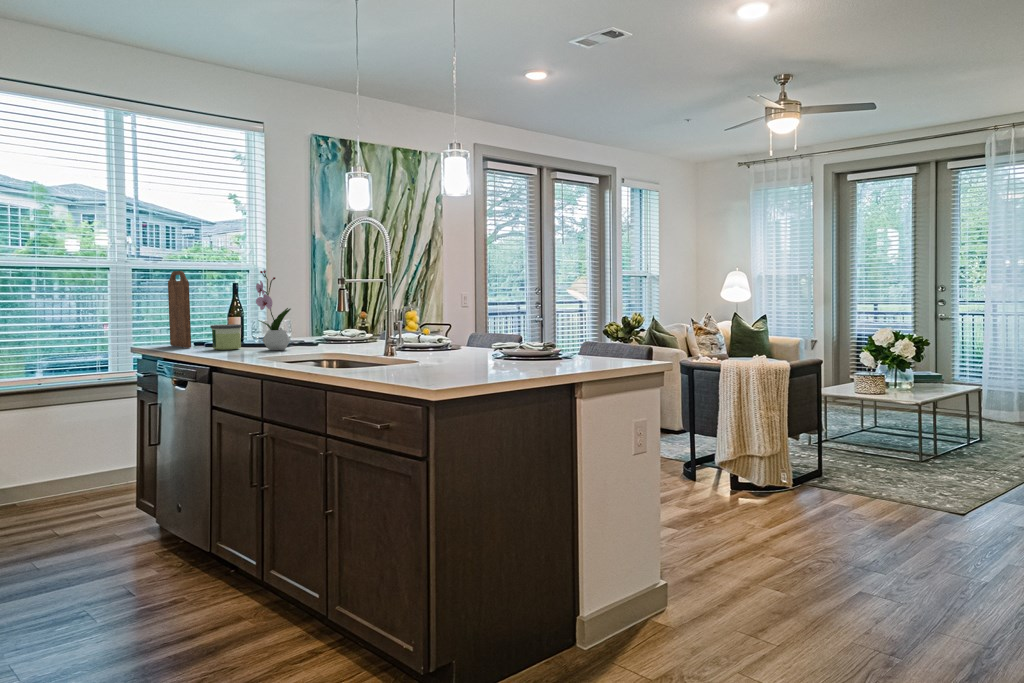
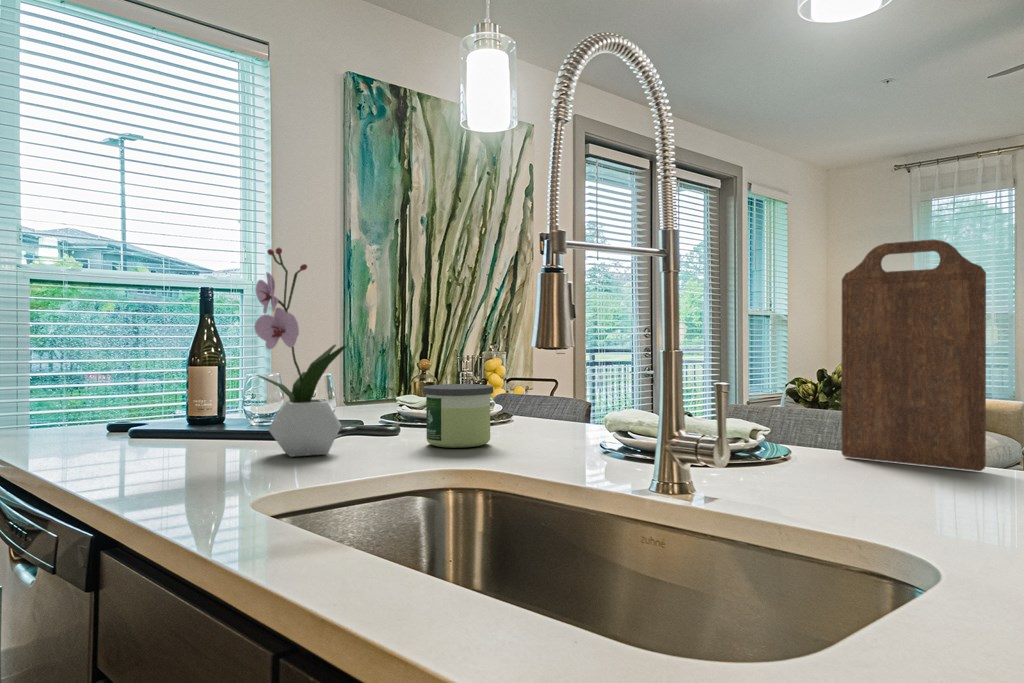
cutting board: present [168,271,191,348] -> present [841,239,986,471]
candle: present [210,324,242,350] -> present [423,384,493,448]

